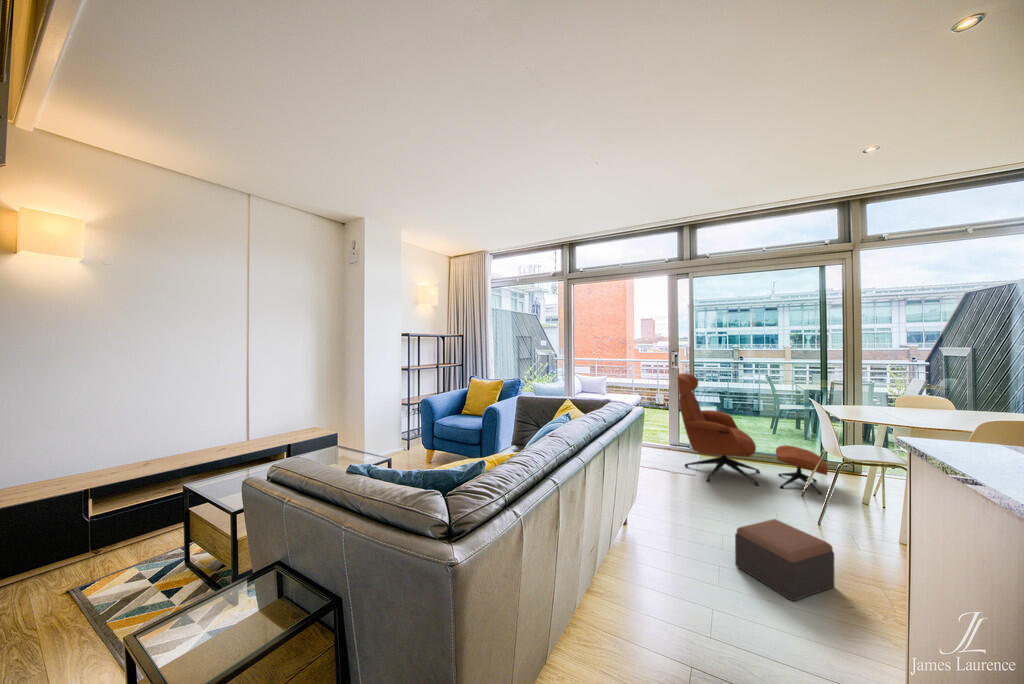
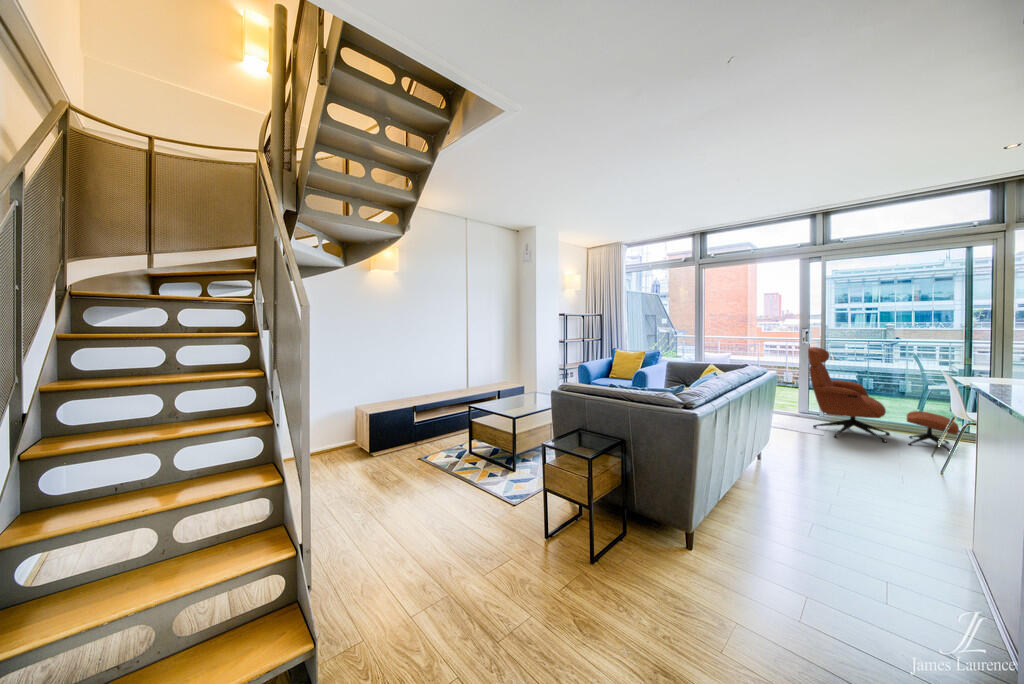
footstool: present [735,519,835,601] -> none [854,451,938,498]

